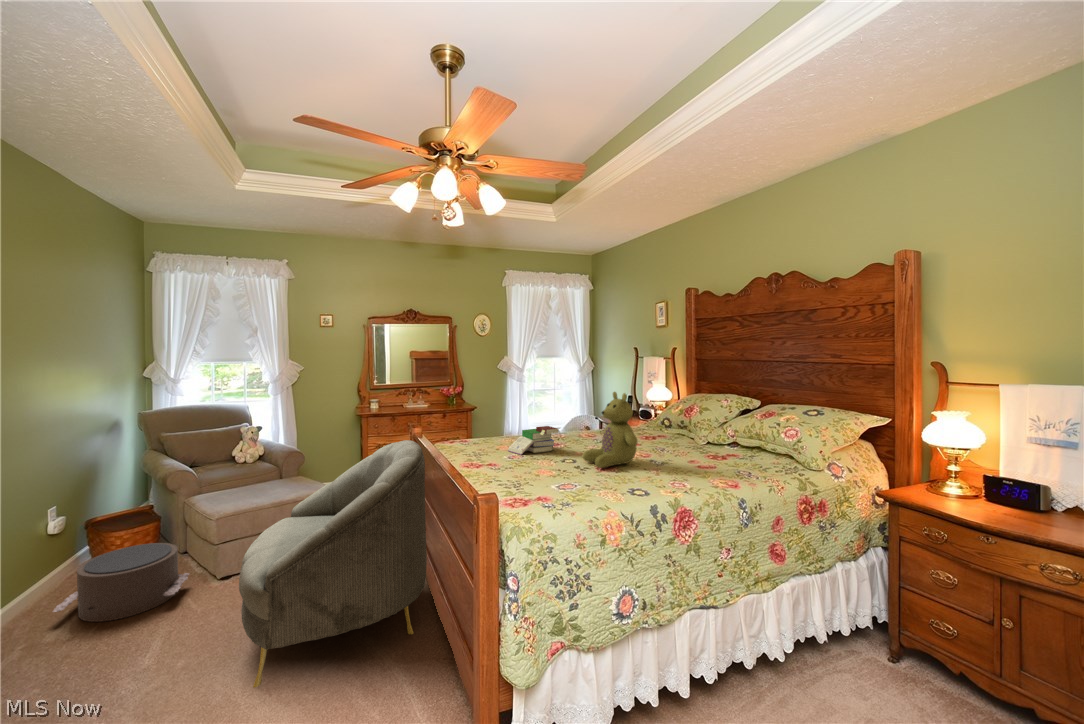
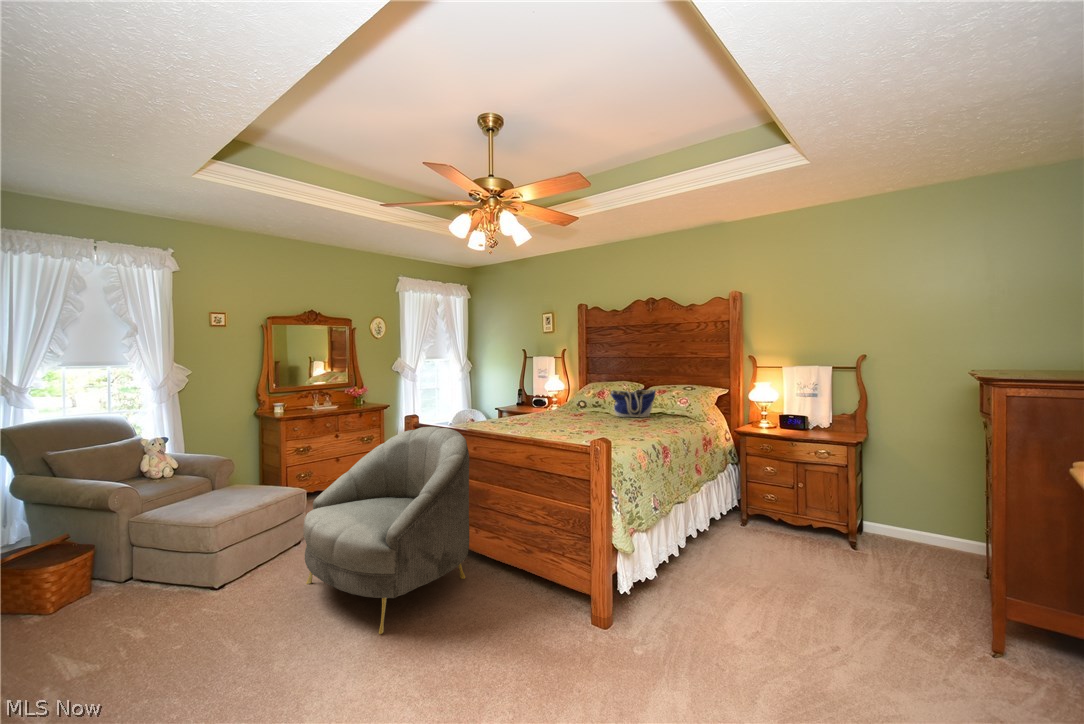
stuffed bear: present [583,392,638,468] -> none [572,379,613,432]
tote bag: none [681,408,748,450] -> present [611,390,656,417]
book: present [508,426,558,455] -> none [505,408,543,430]
pouf: present [54,543,189,622] -> none [55,562,198,652]

